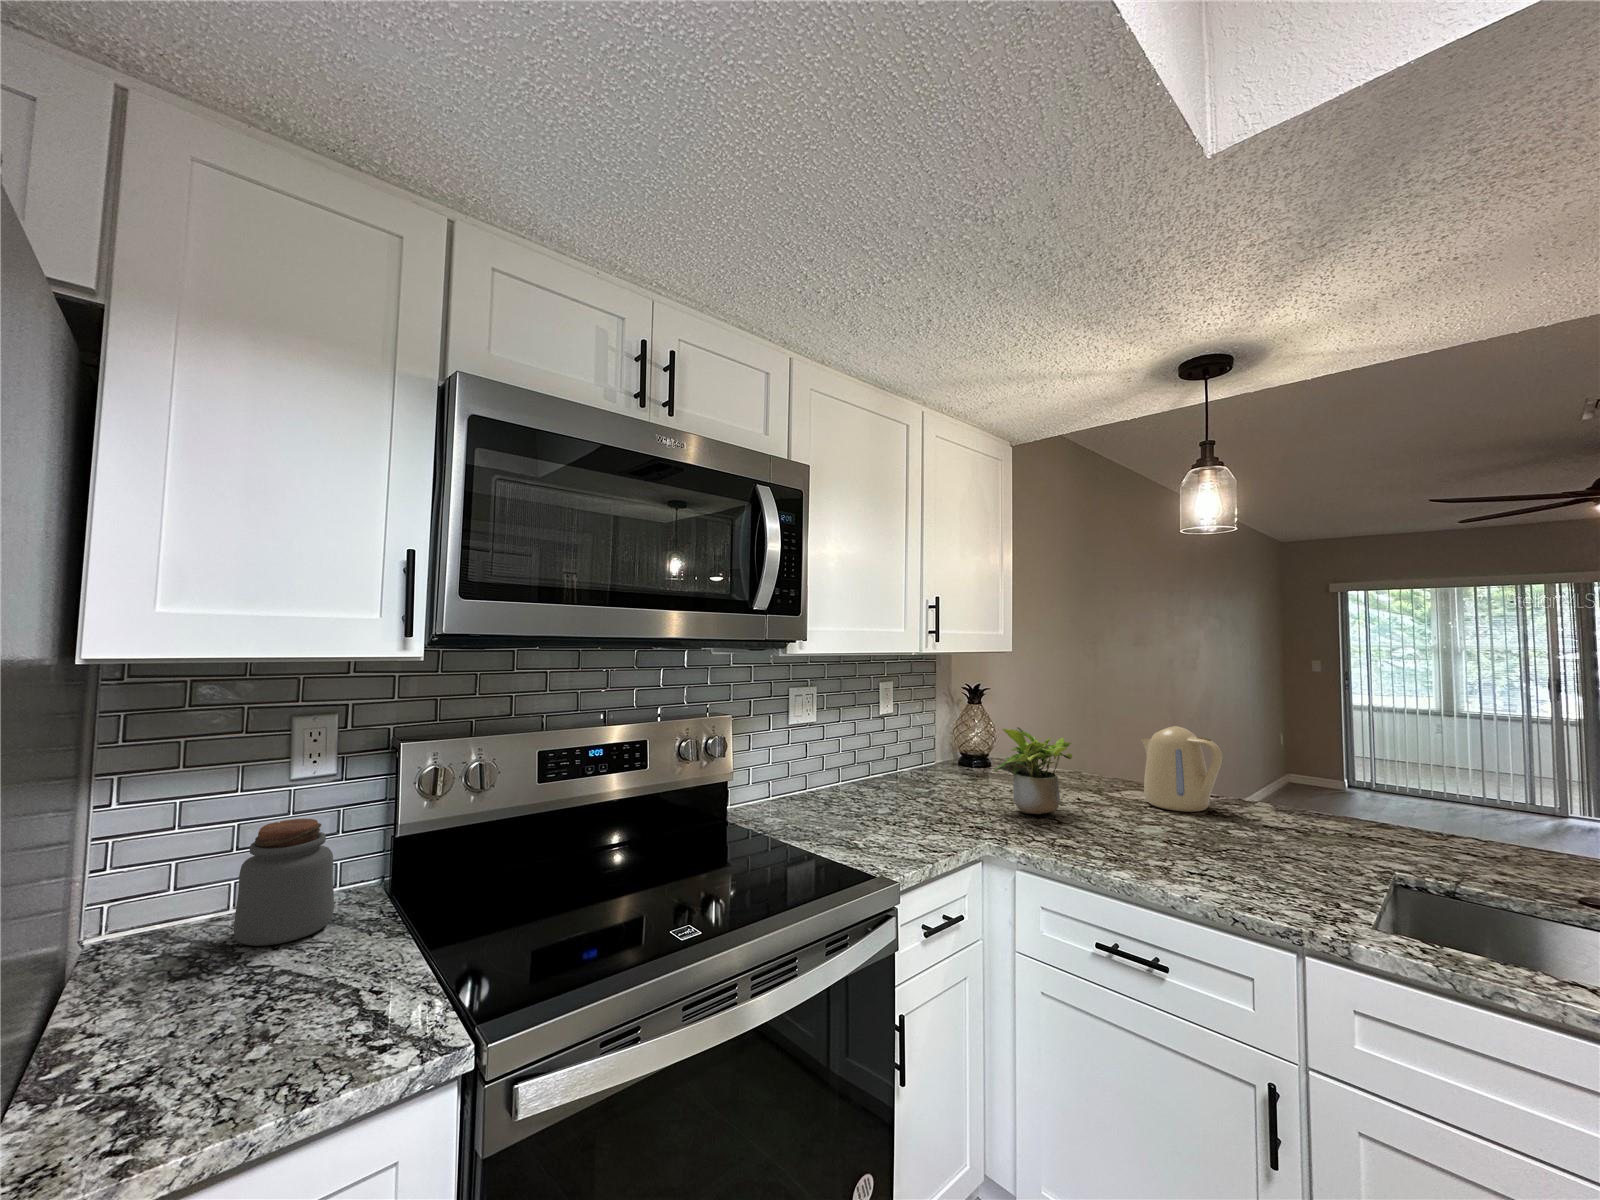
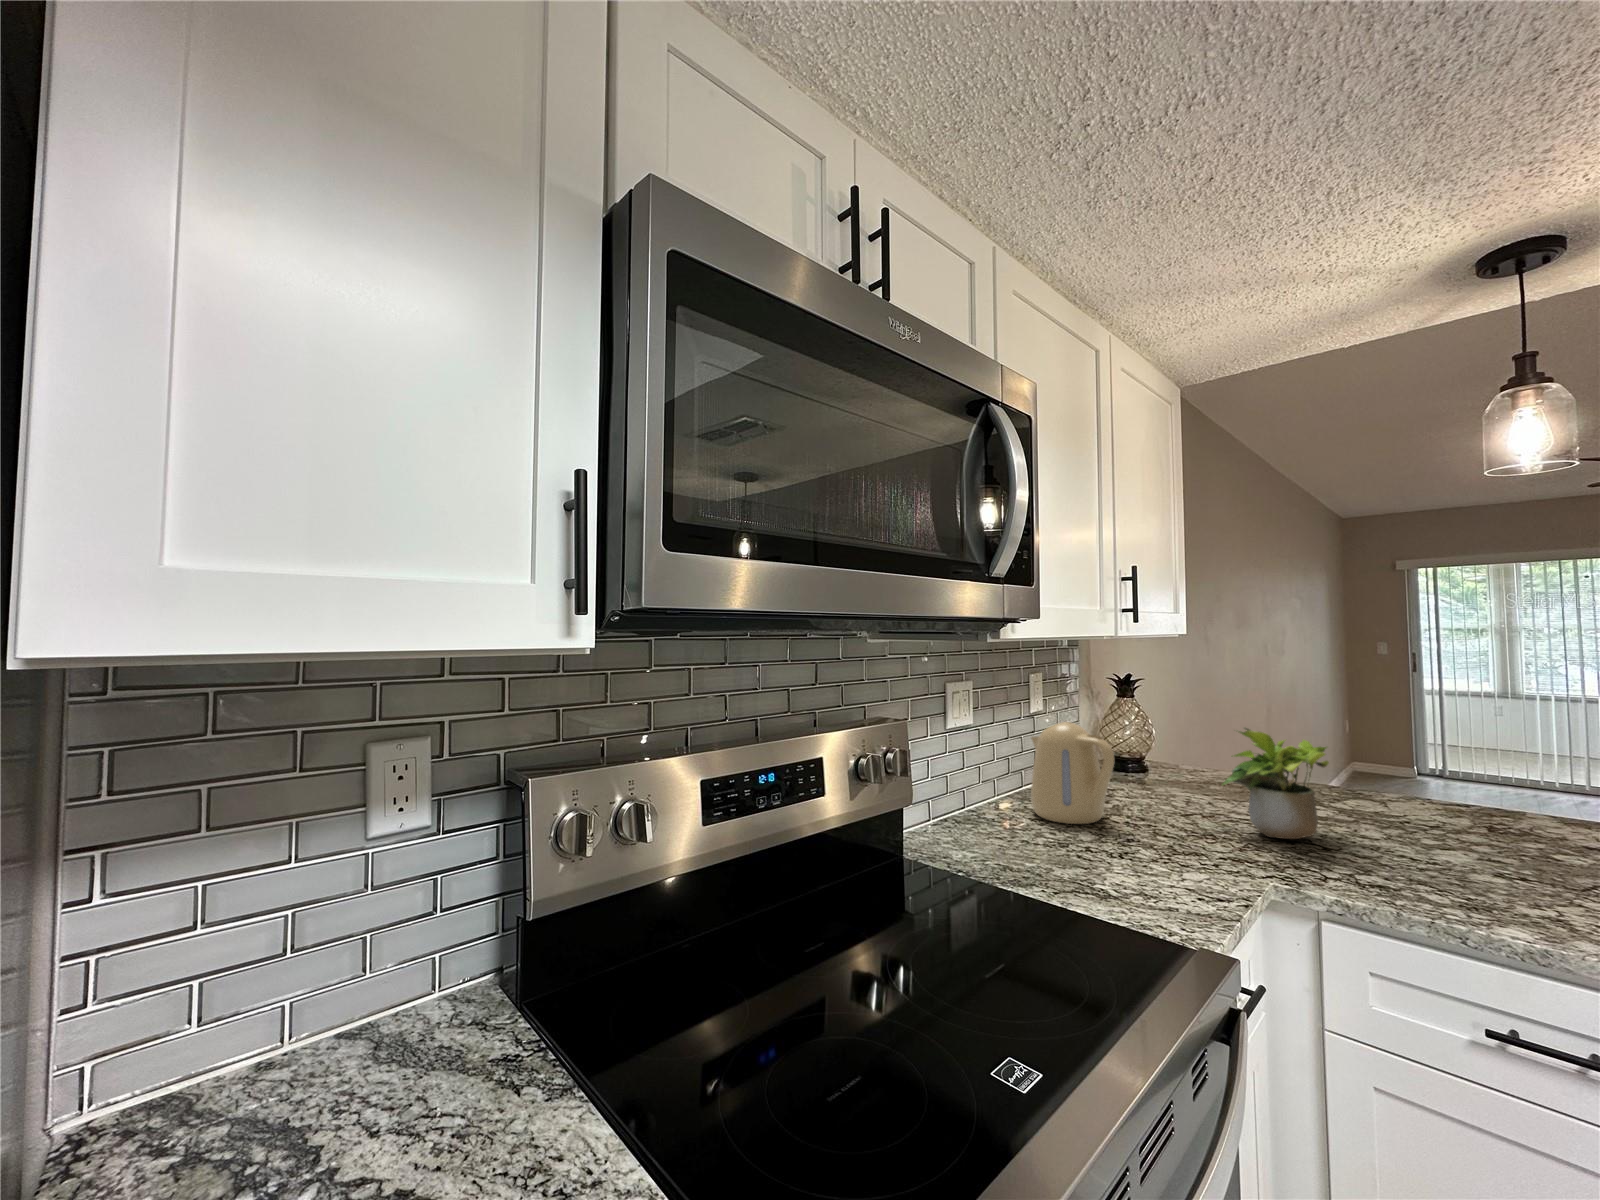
kettle: present [1141,726,1222,812] -> present [1031,722,1114,824]
jar: present [234,819,334,946] -> none [300,903,449,1126]

